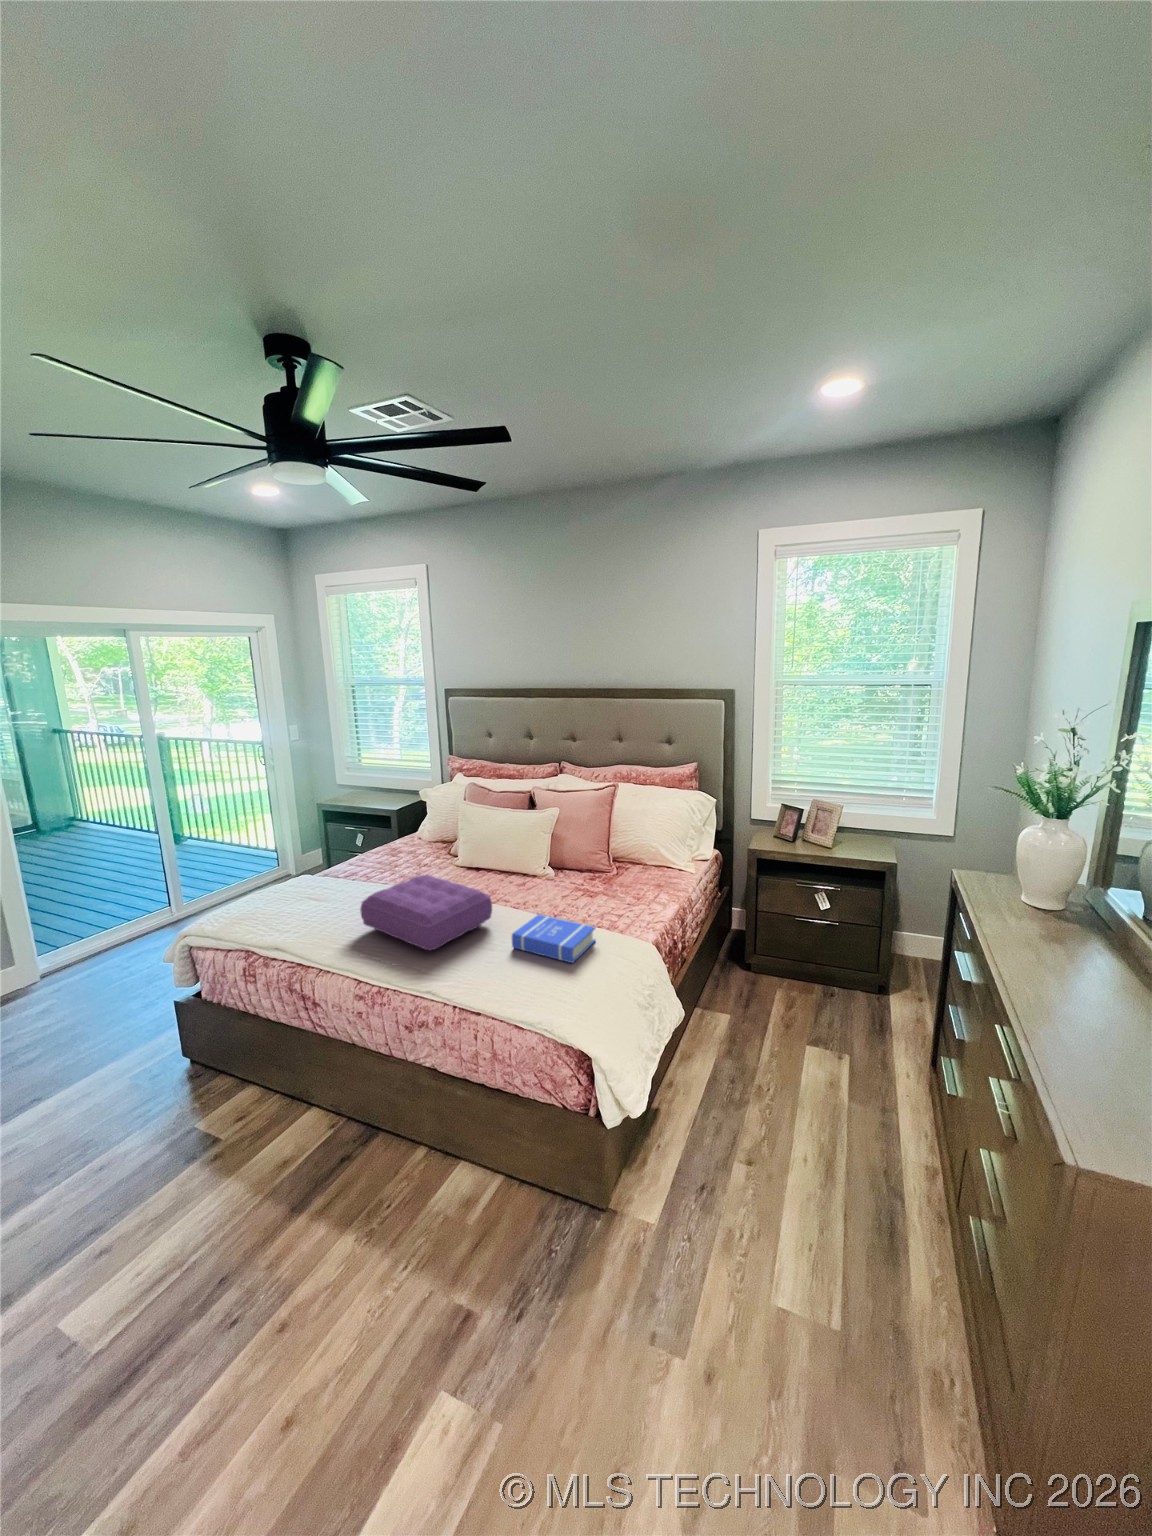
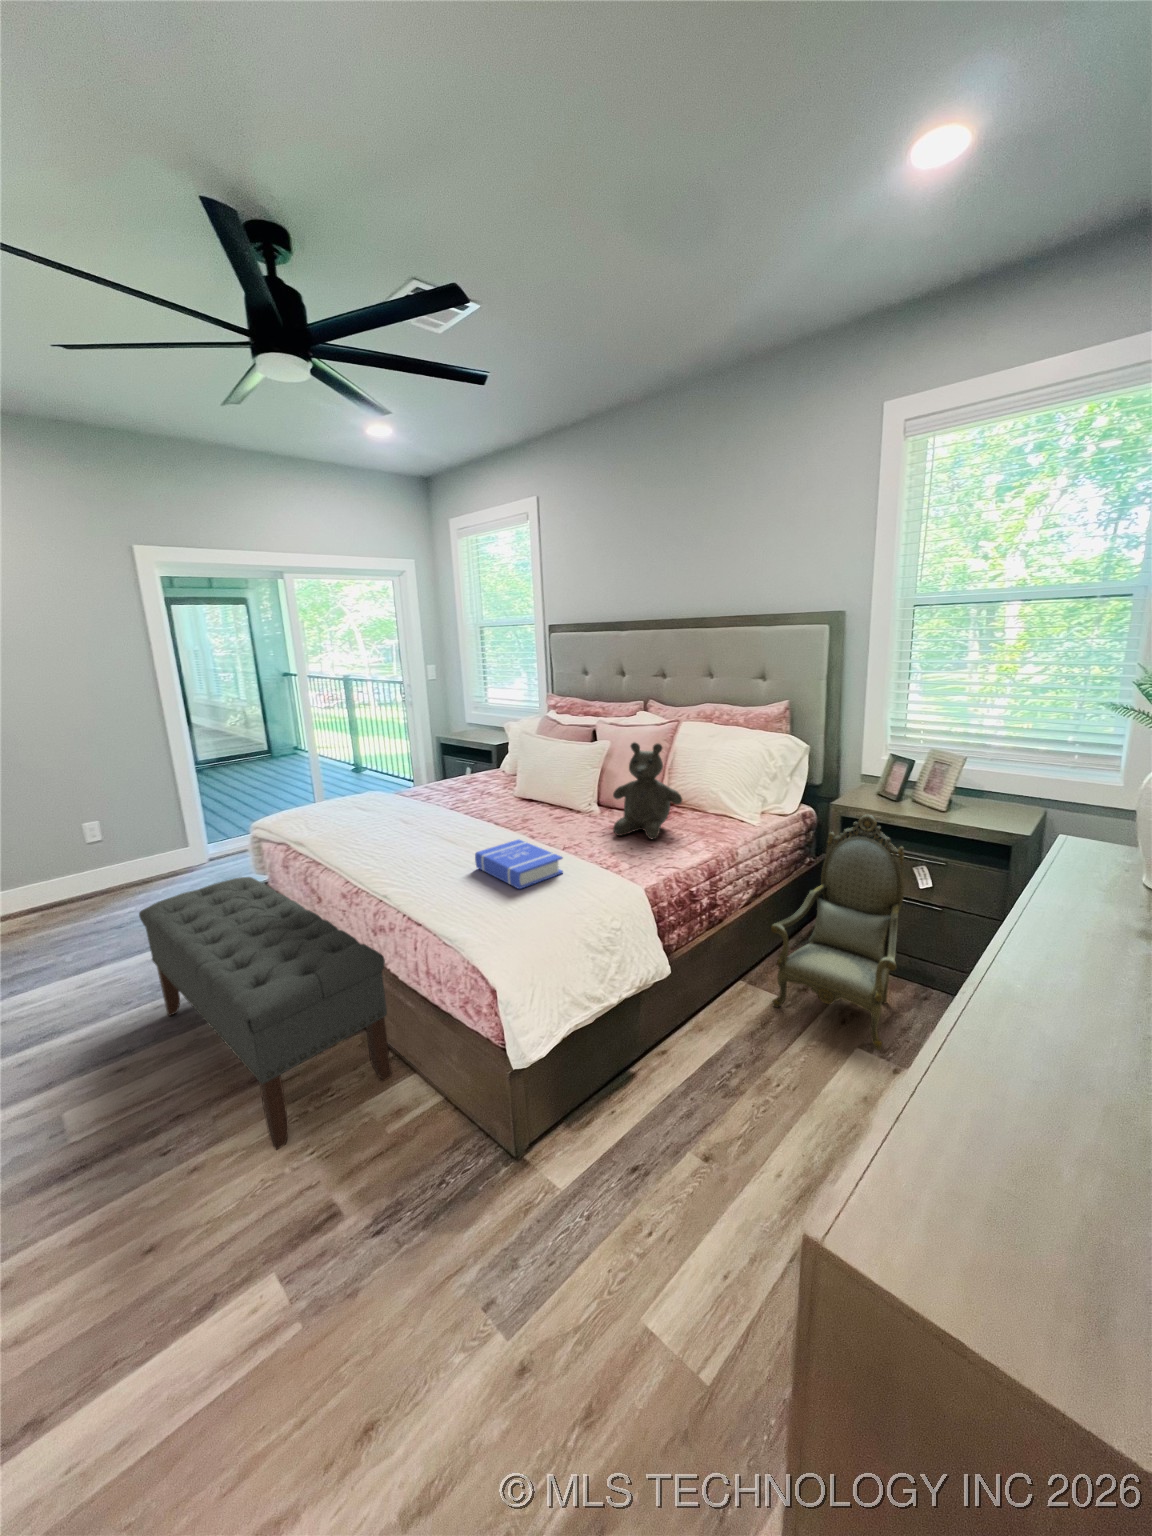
armchair: none [704,810,829,1041] -> present [771,815,904,1050]
teddy bear: none [581,811,644,896] -> present [613,742,682,839]
pillow: present [360,875,492,950] -> none [362,791,478,859]
bench: none [81,992,438,1282] -> present [139,877,391,1150]

